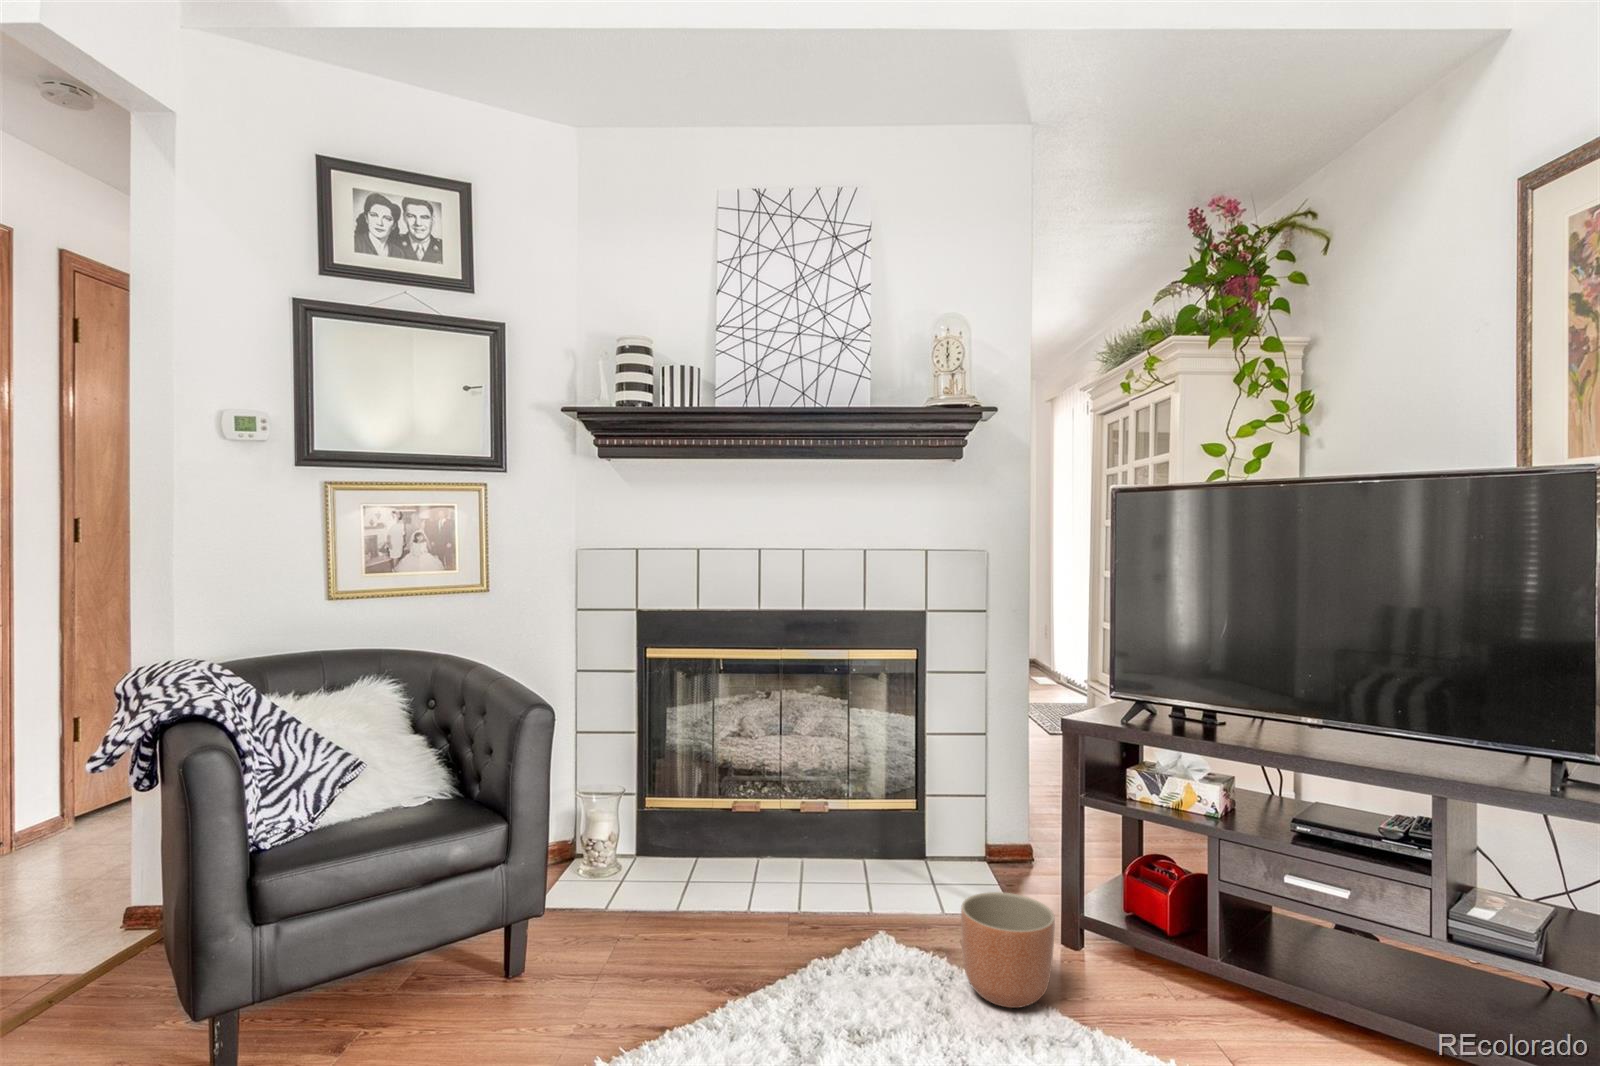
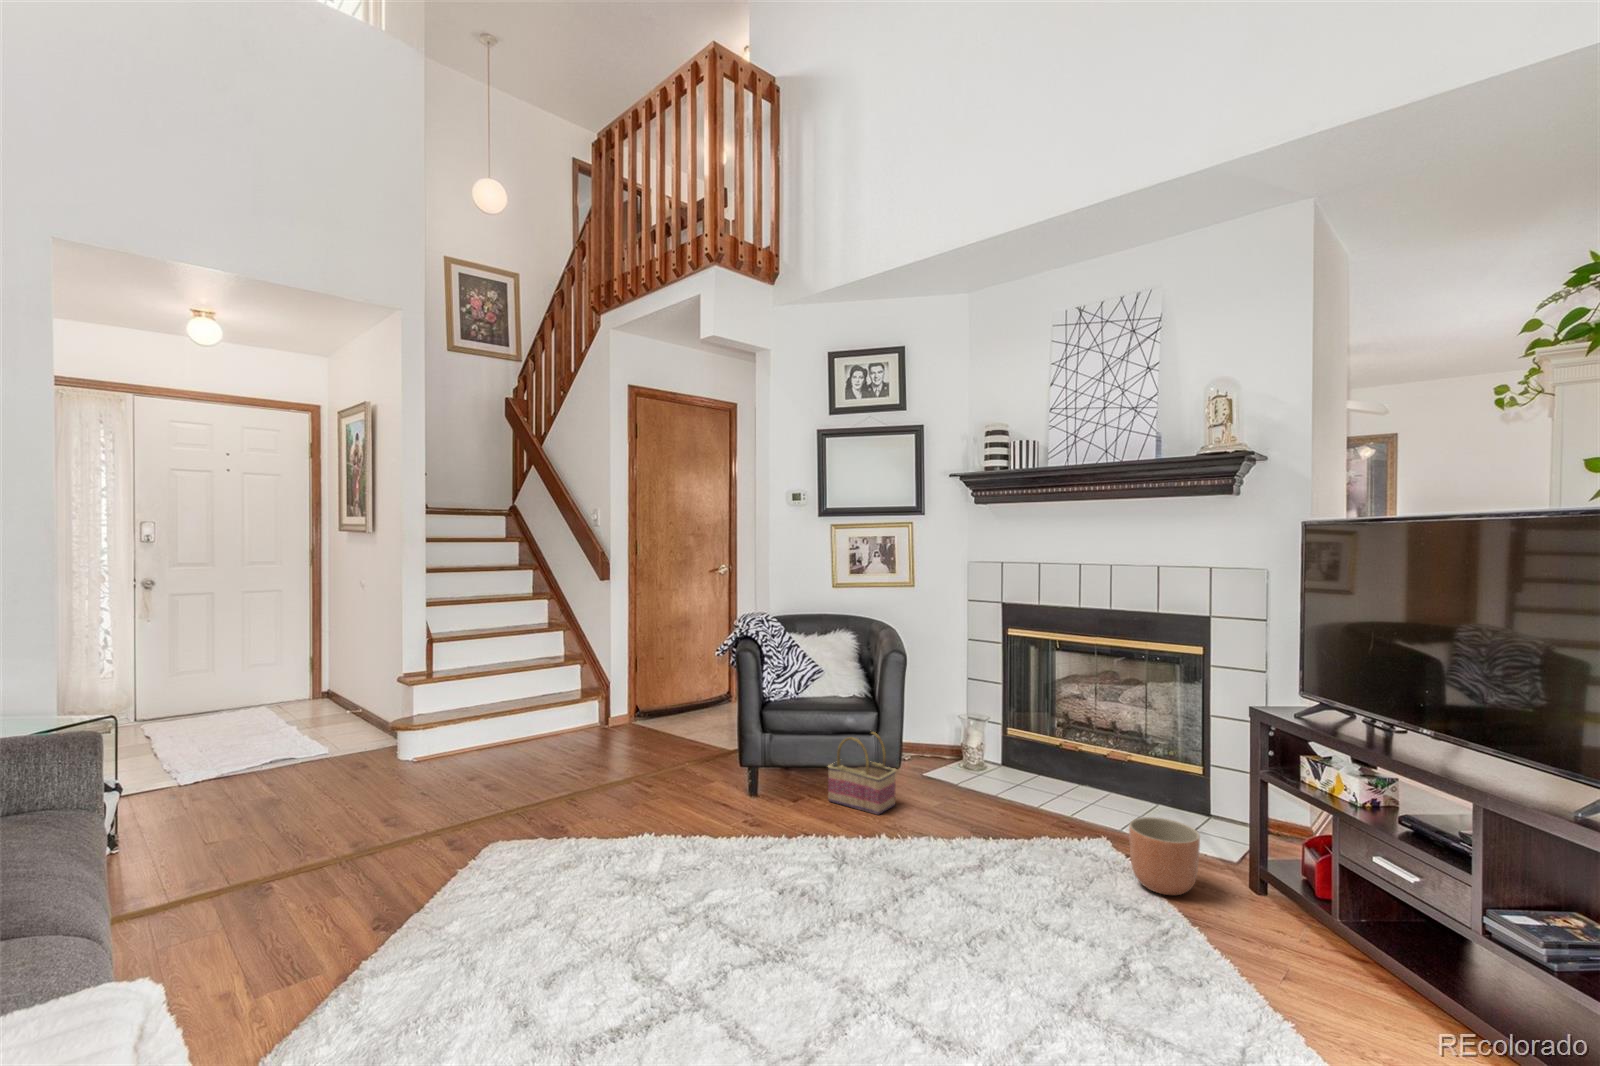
basket: none [397,863,541,1034] -> present [828,732,896,815]

